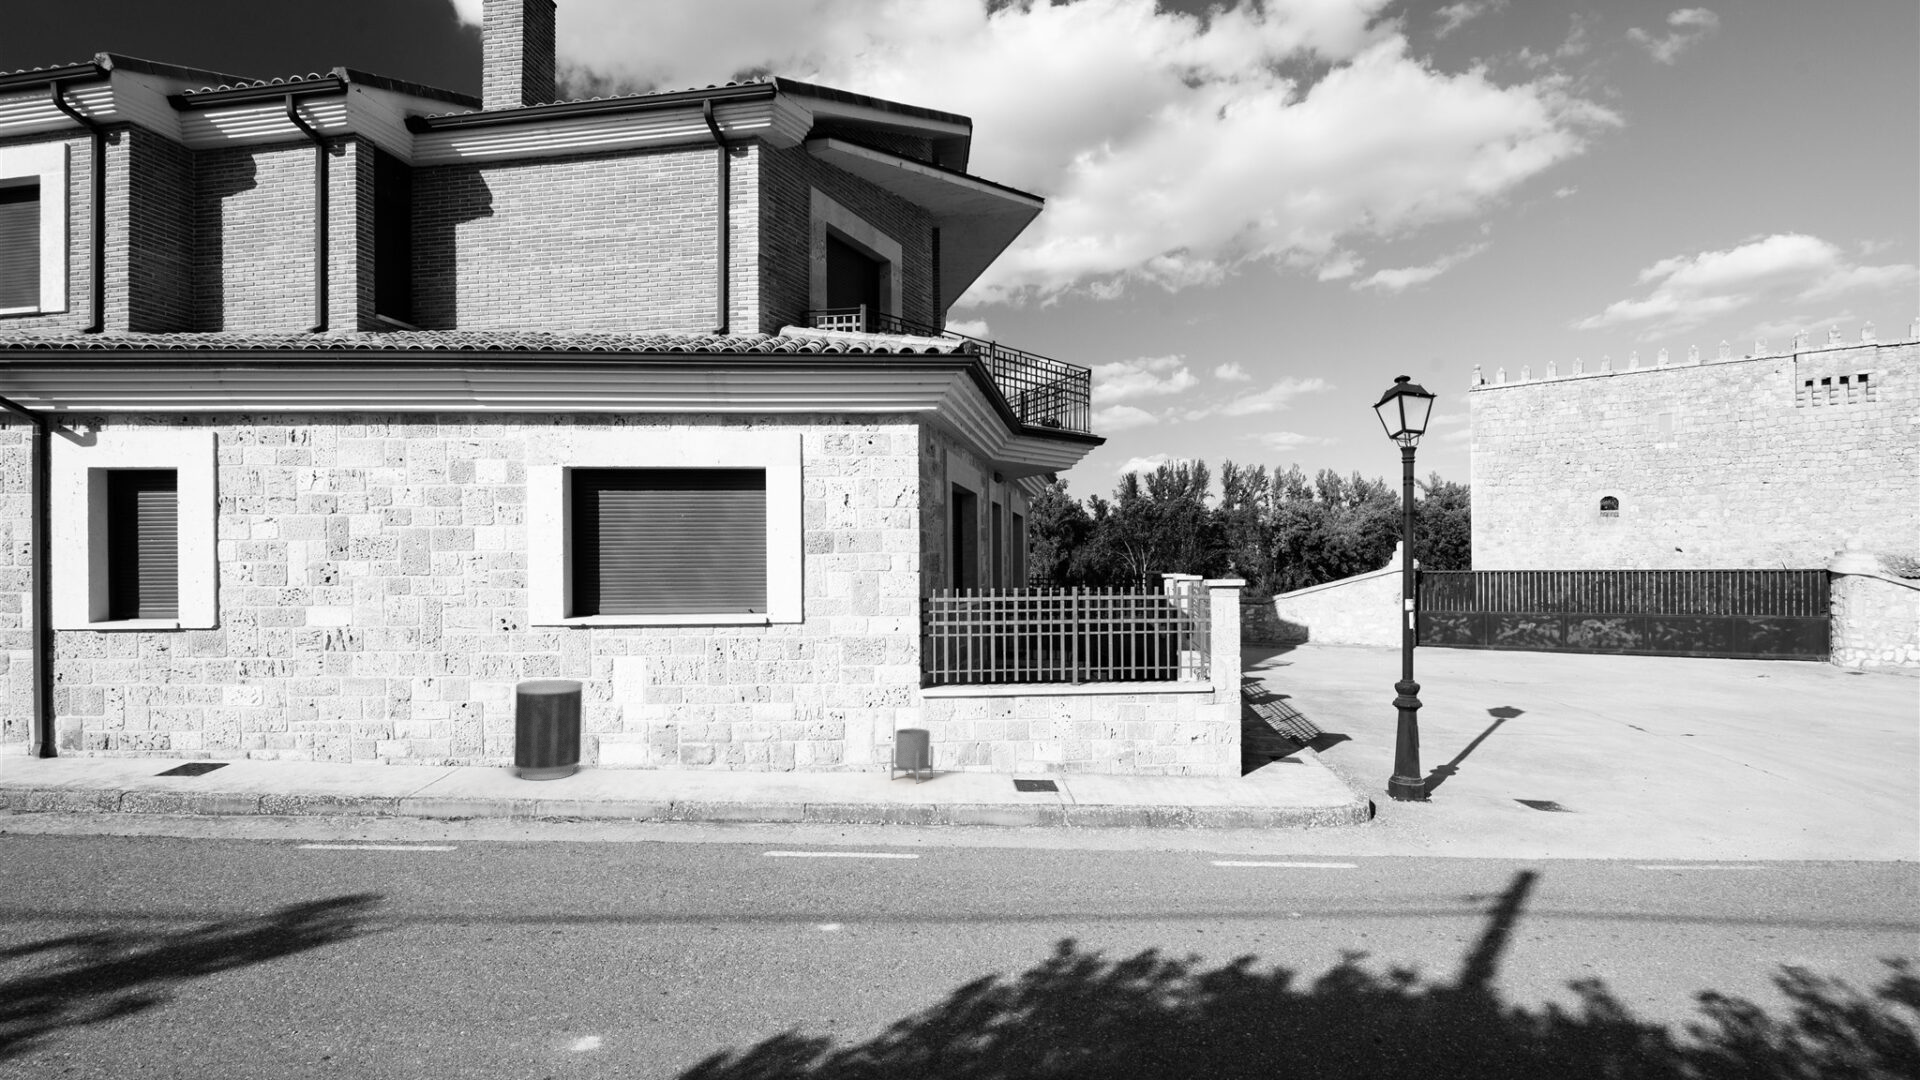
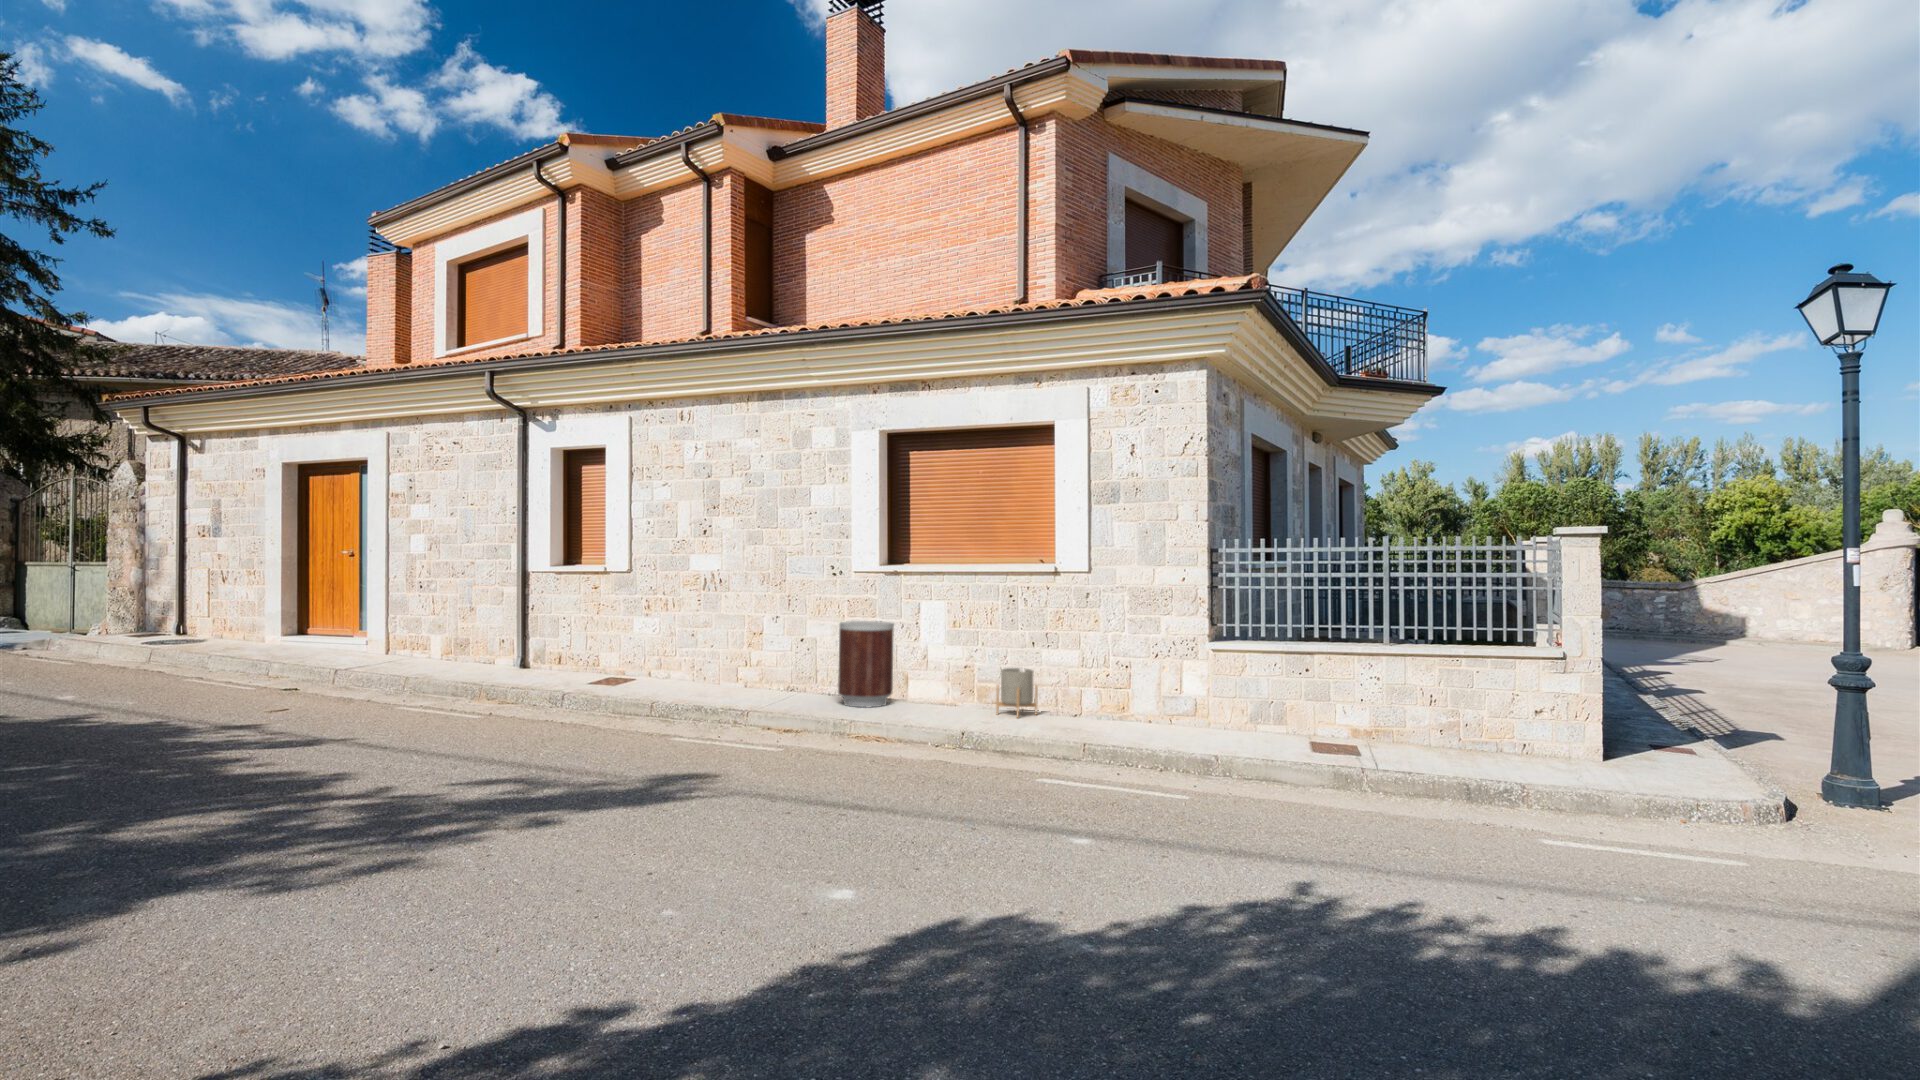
planter: present [891,728,933,783] -> present [996,668,1038,718]

